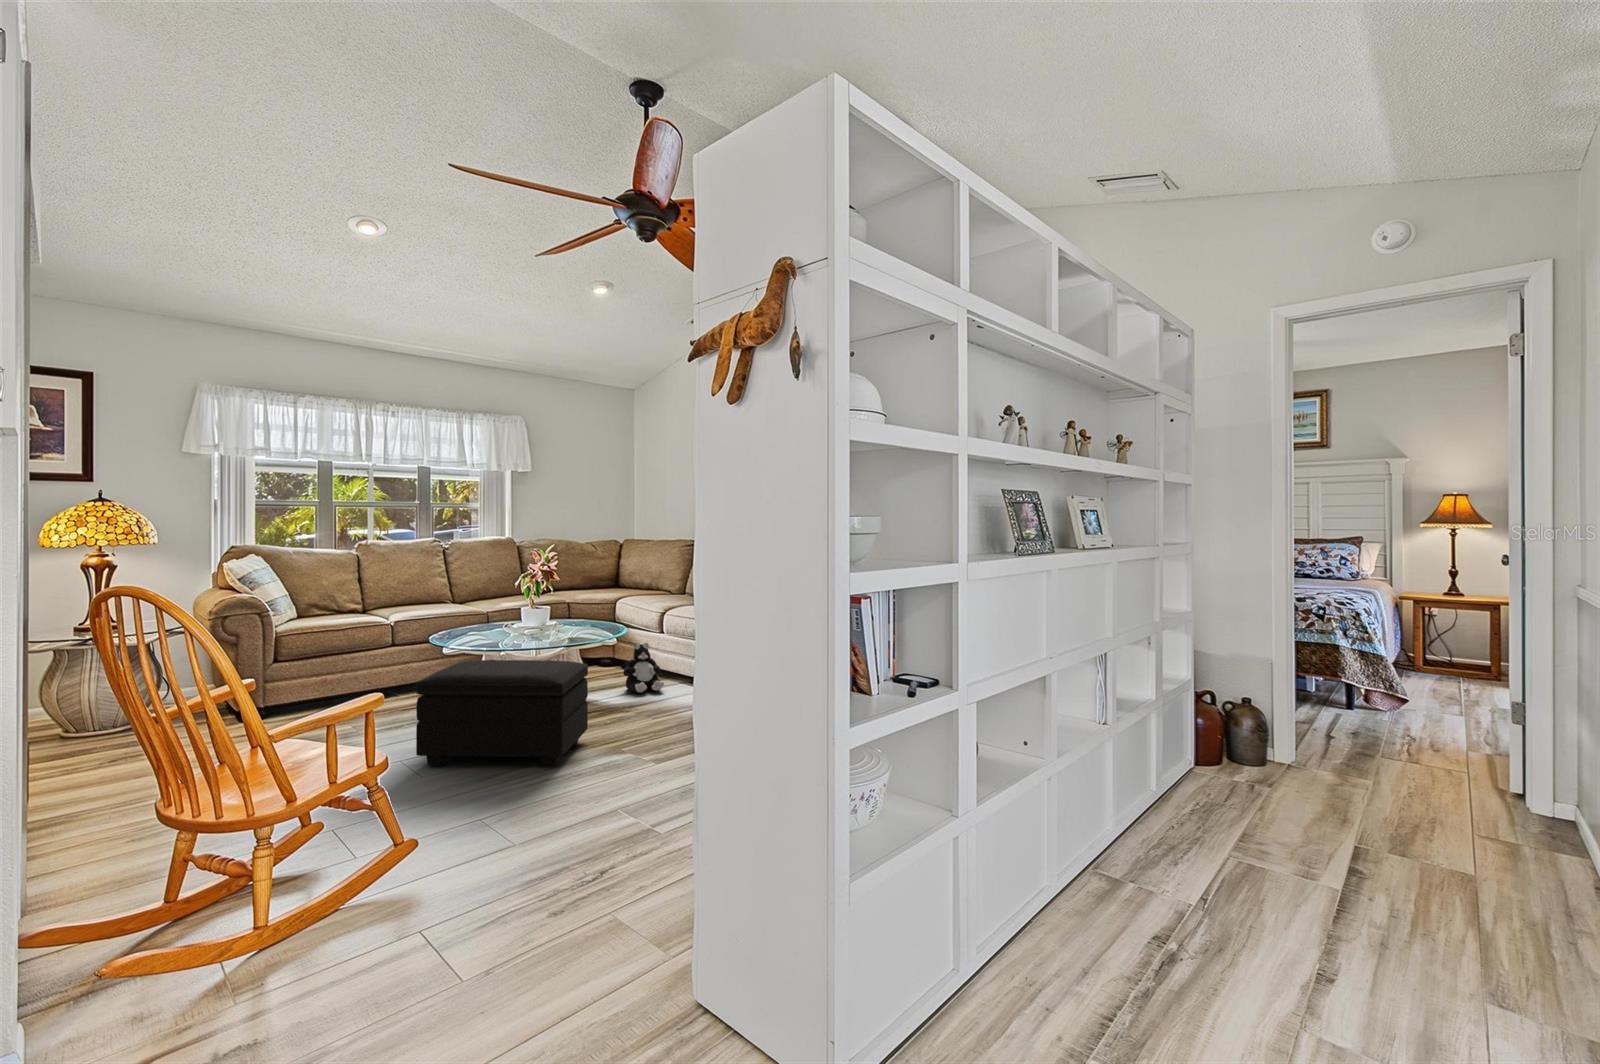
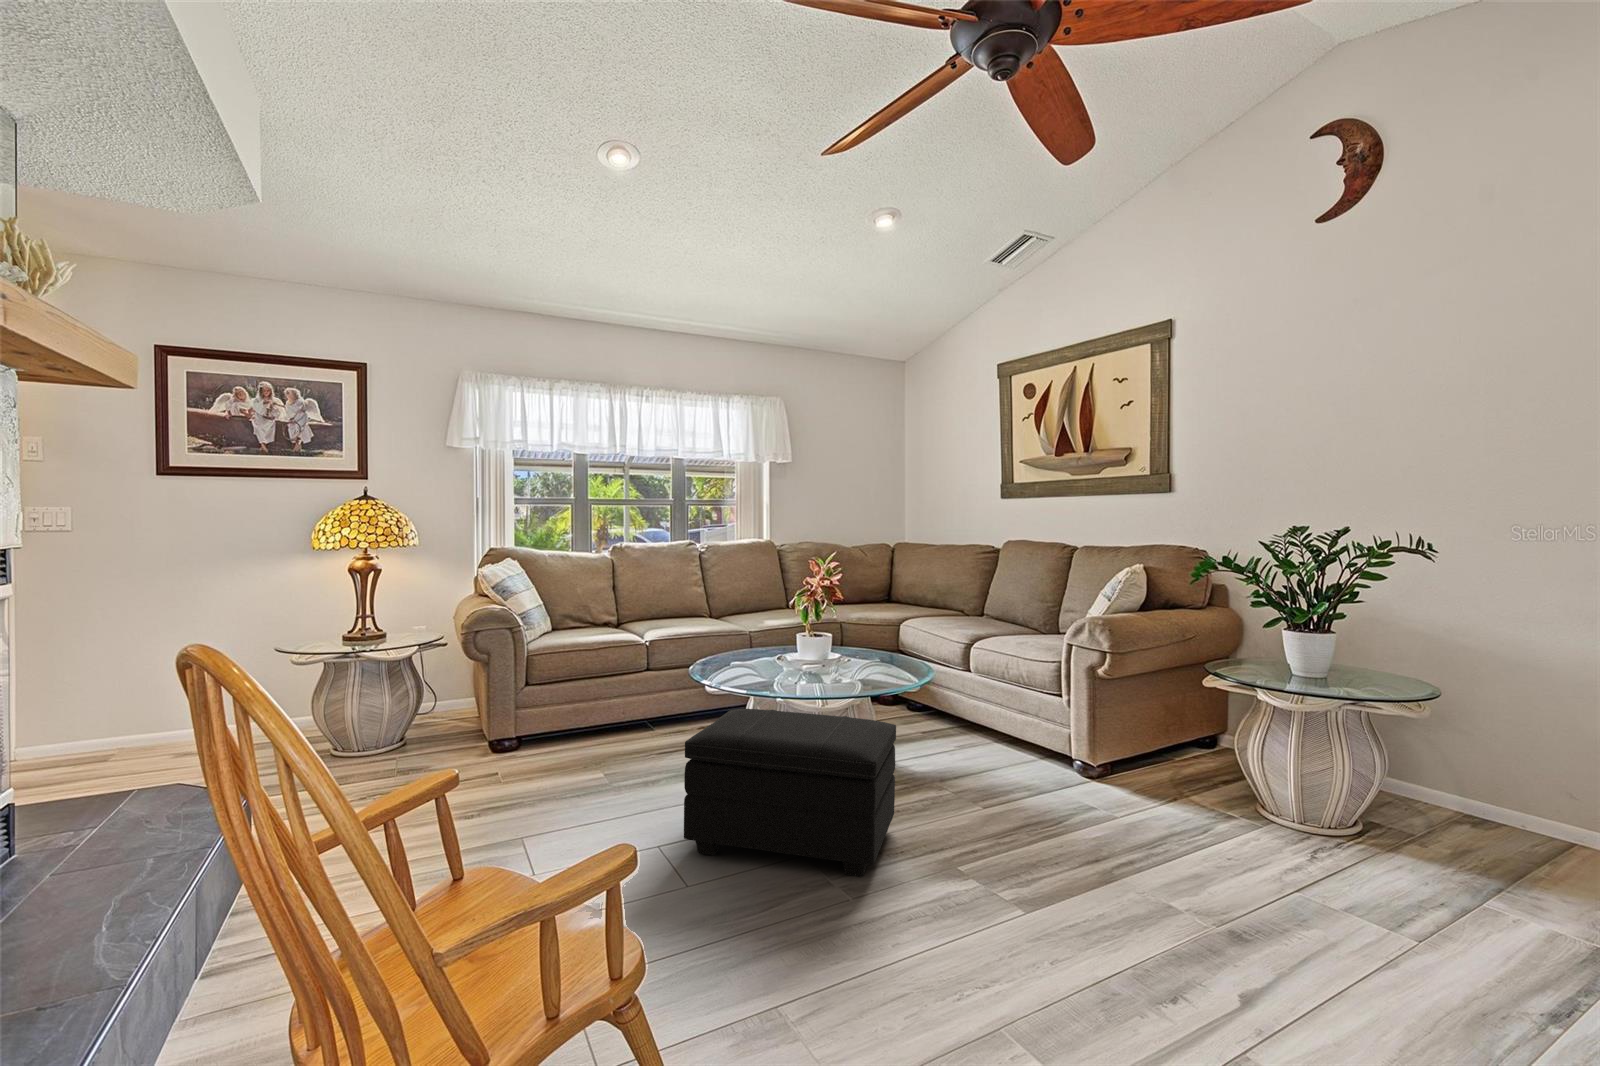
plush toy: present [623,643,664,693] -> none [916,683,971,750]

